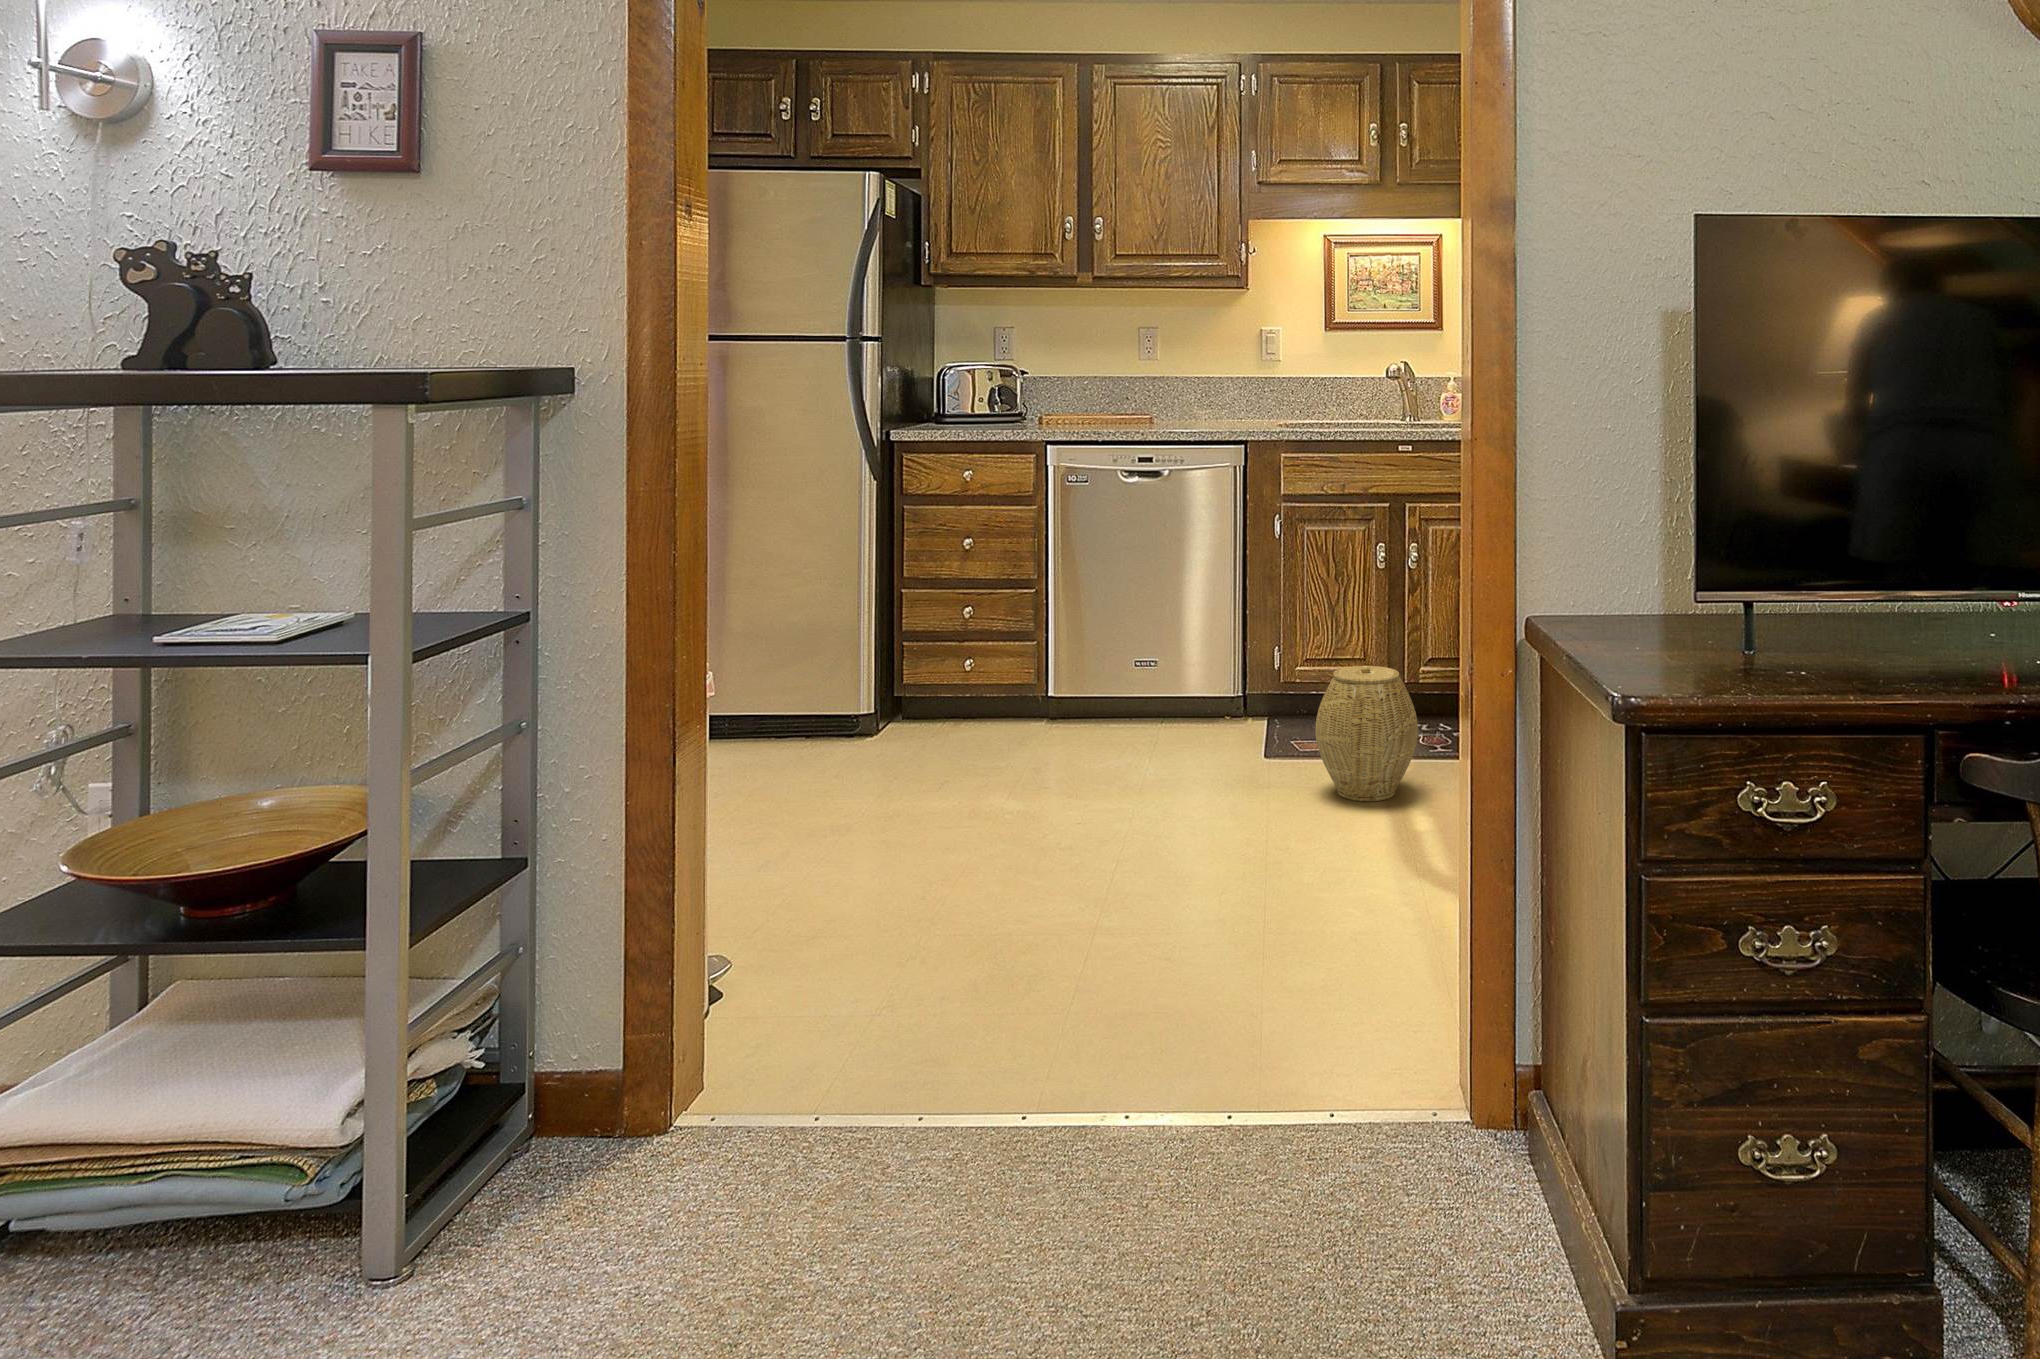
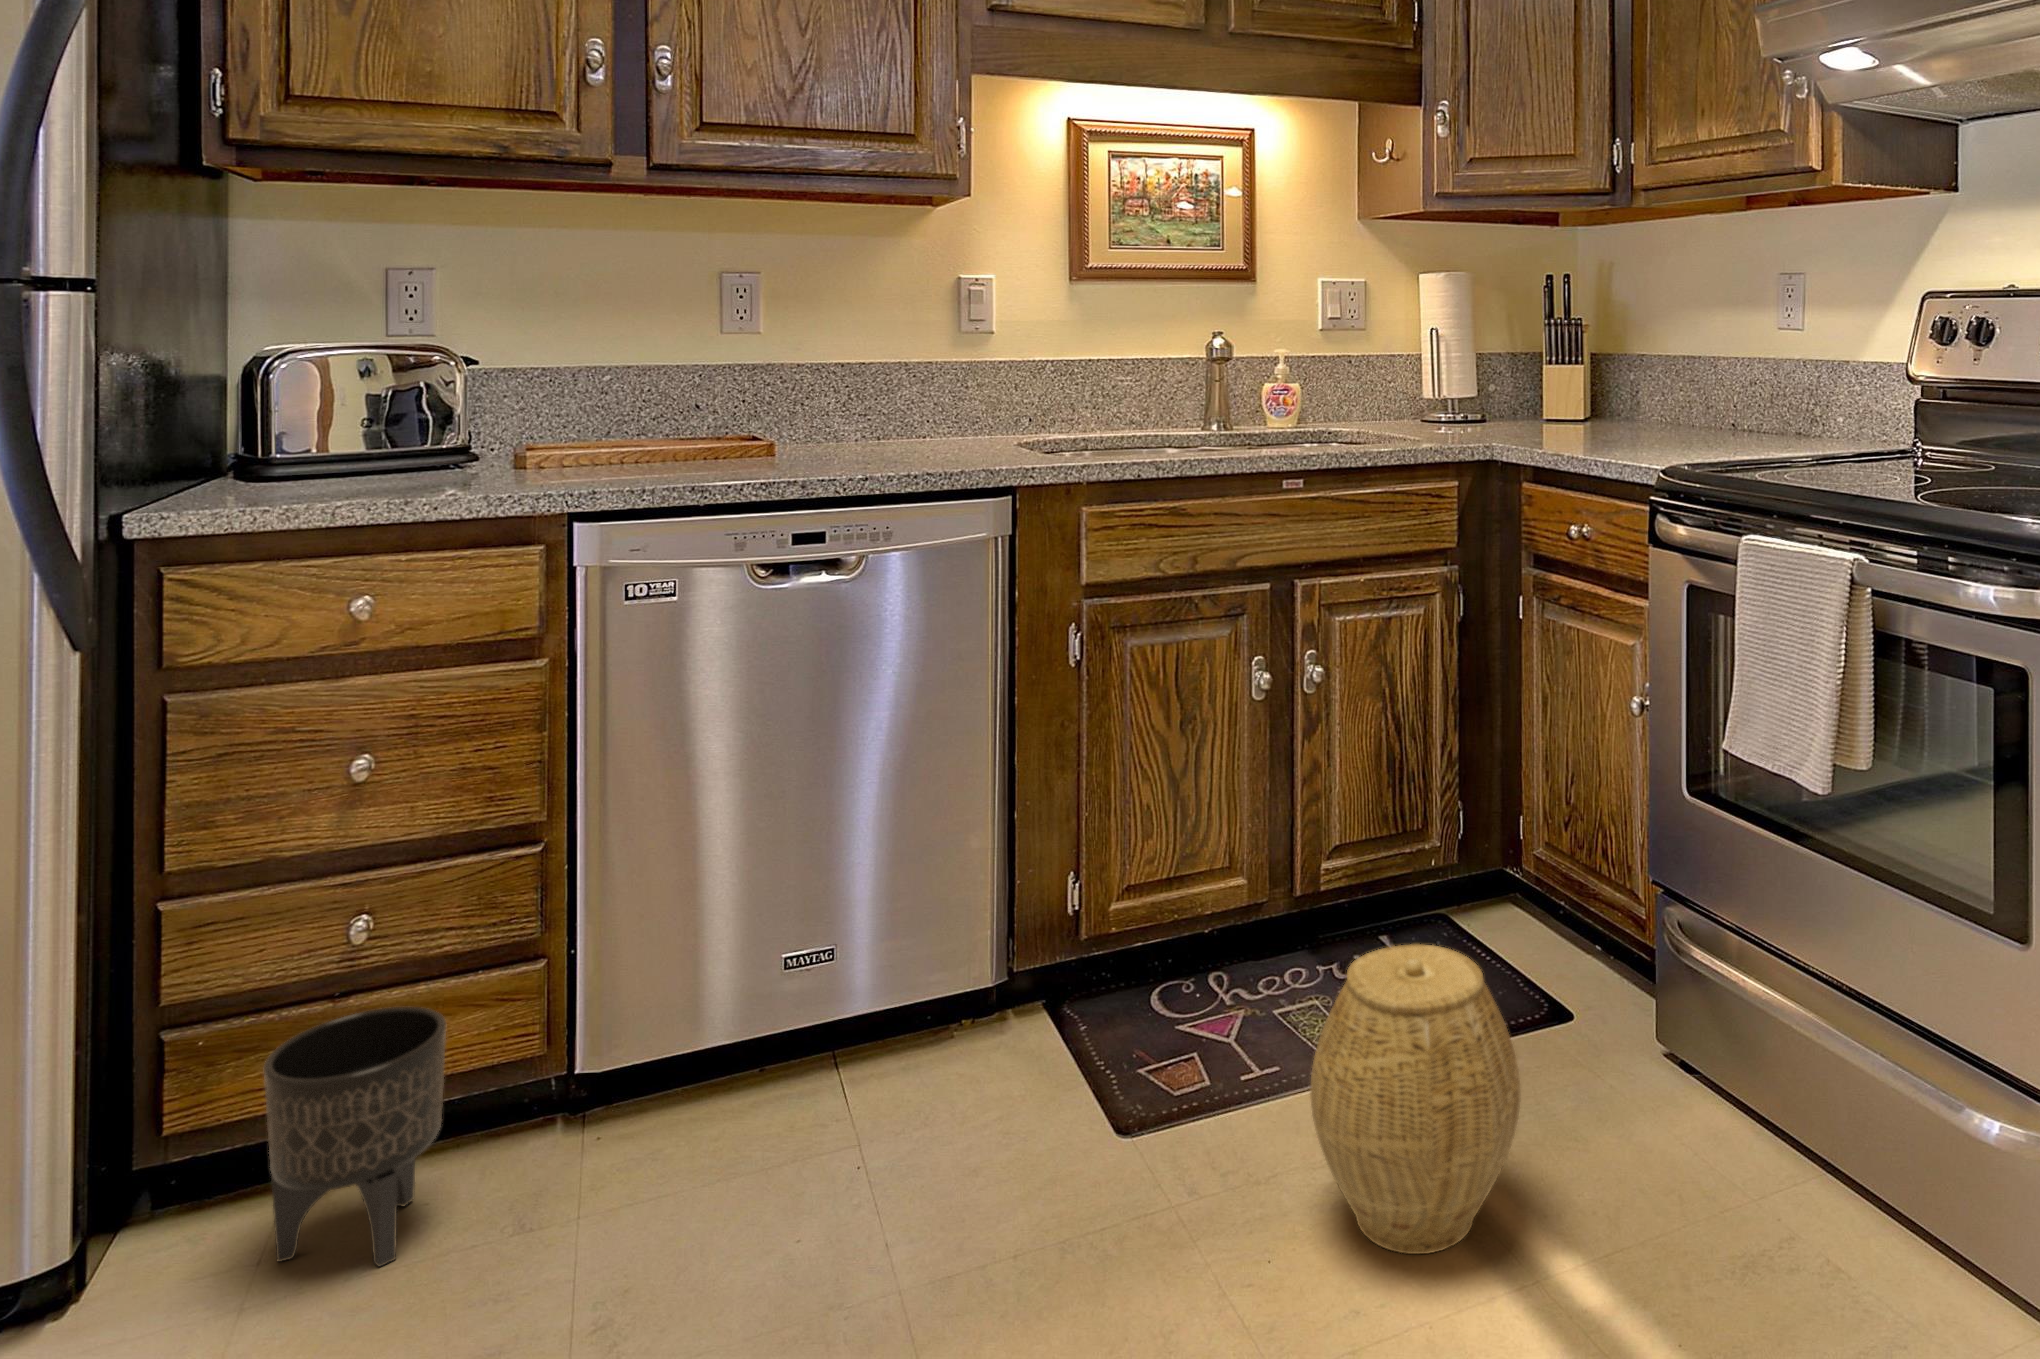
planter: none [930,648,993,745] -> present [264,1007,446,1267]

